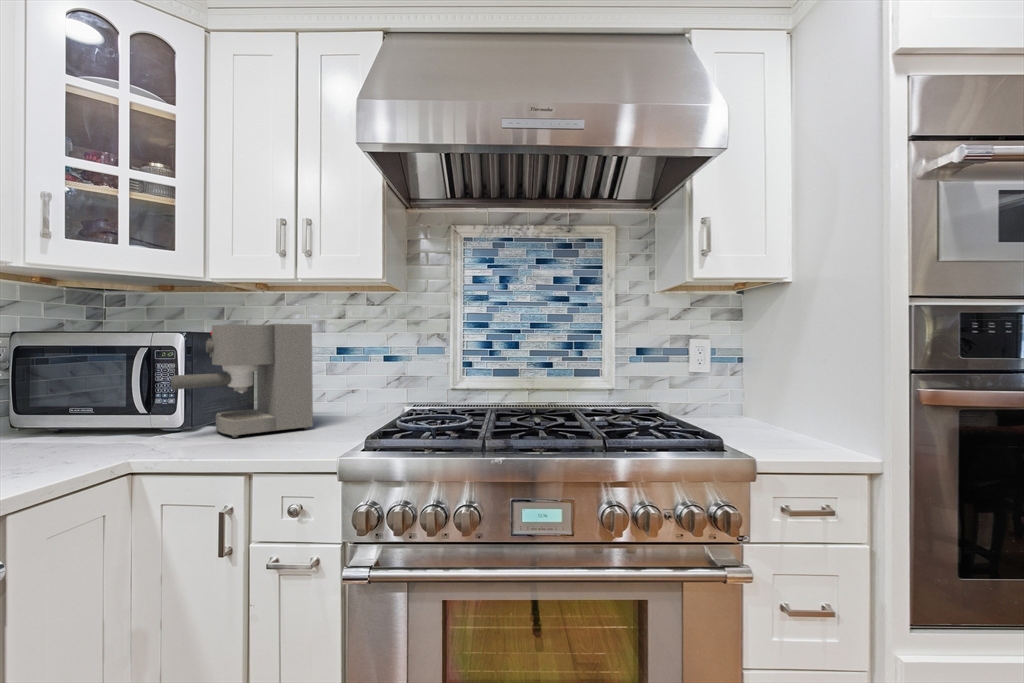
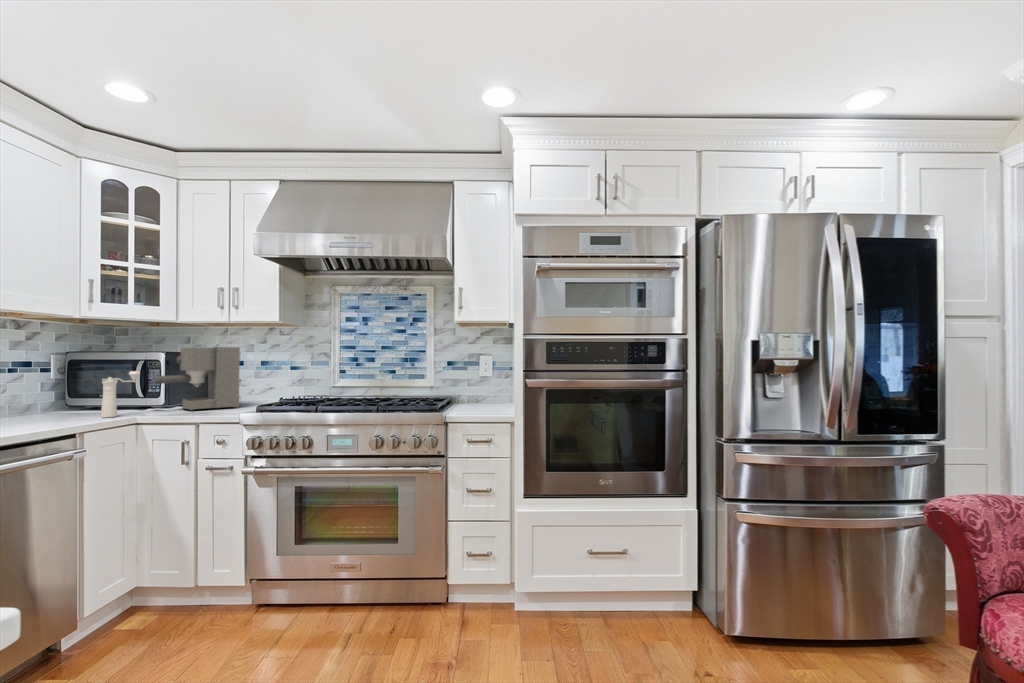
pepper mill: none [68,367,141,459] -> present [101,371,140,418]

